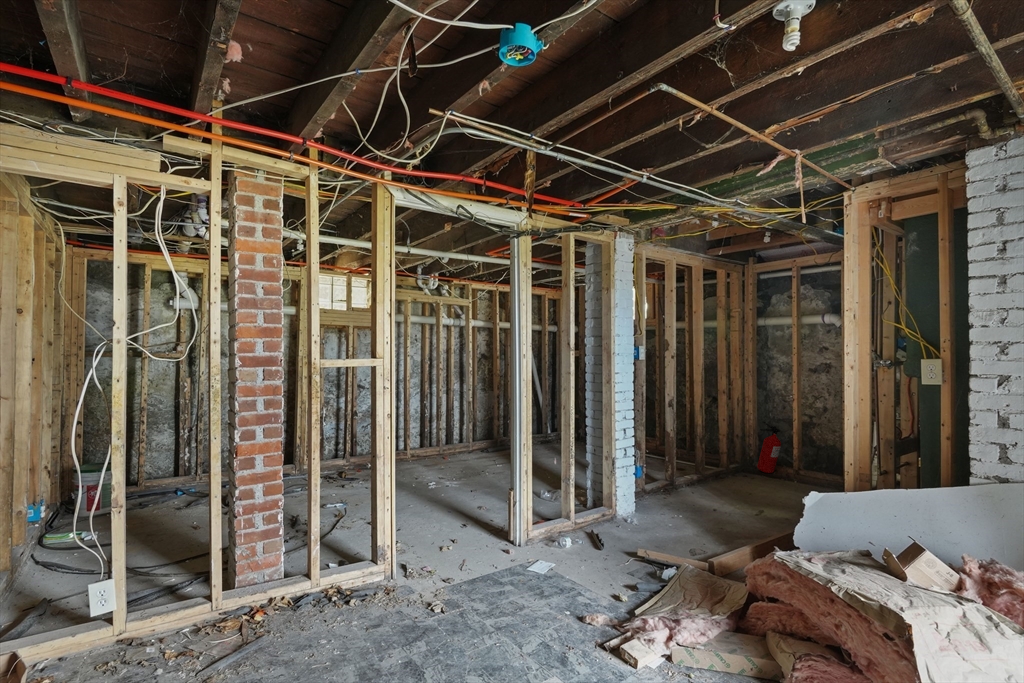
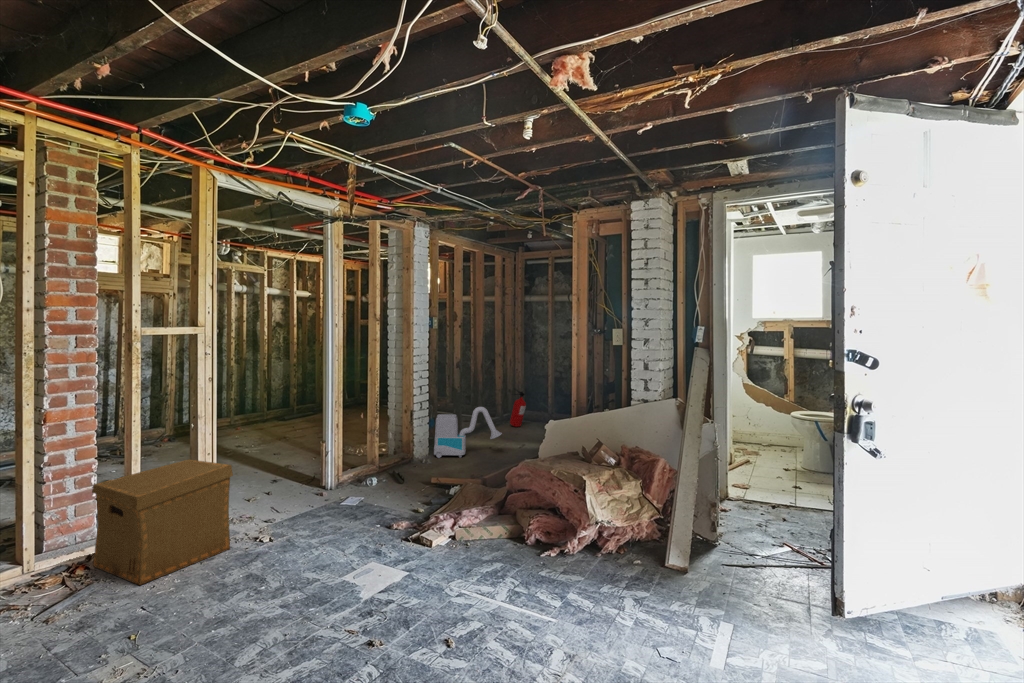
vacuum cleaner: none [651,451,745,515] -> present [434,407,502,458]
cardboard box: none [272,503,401,651] -> present [92,459,233,585]

